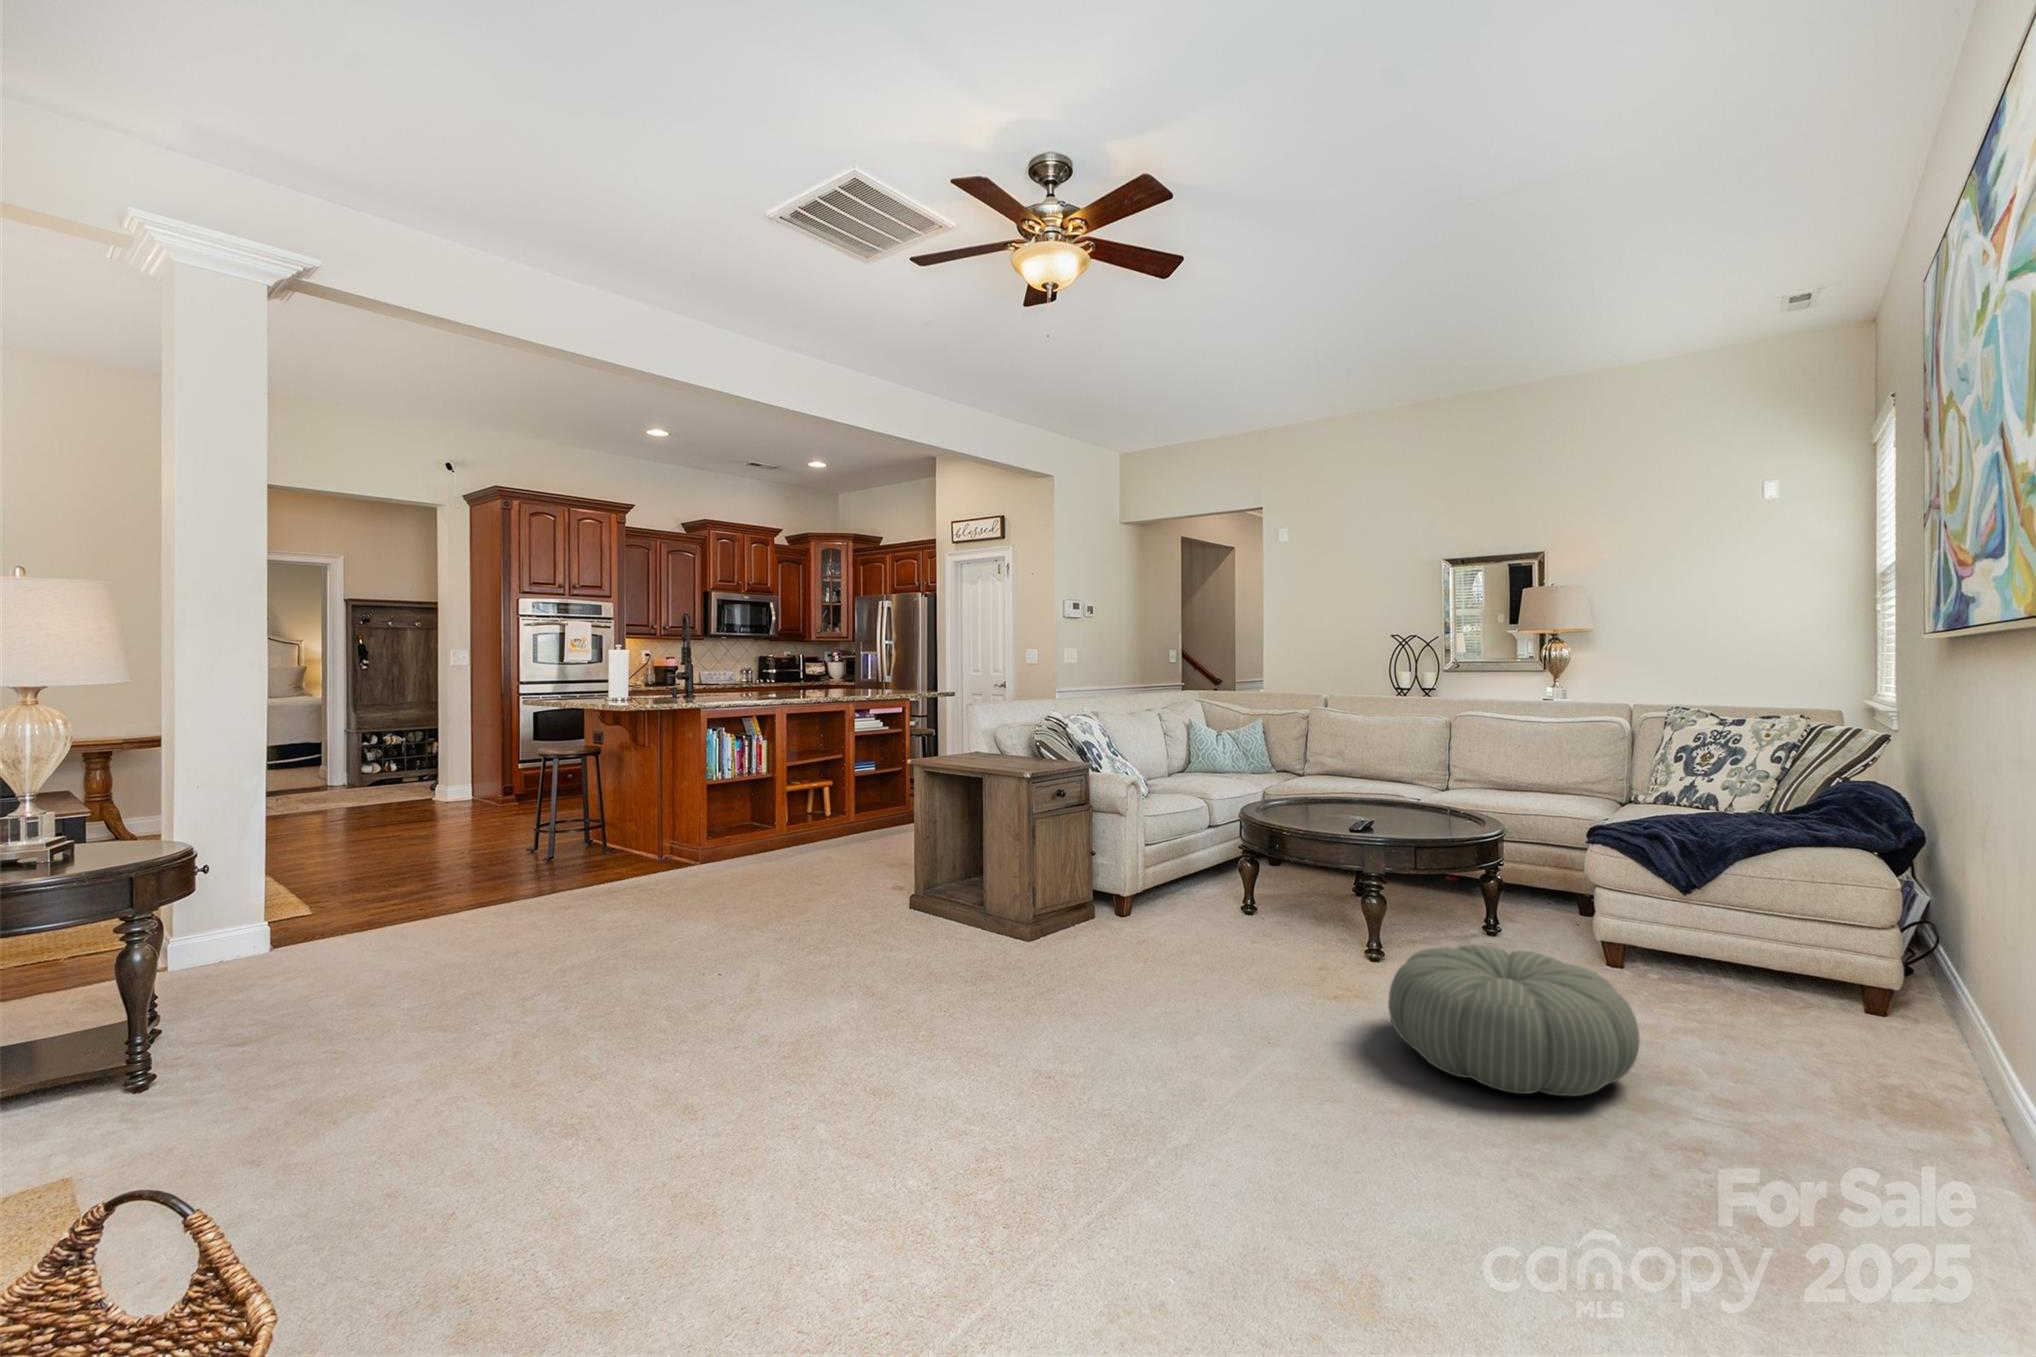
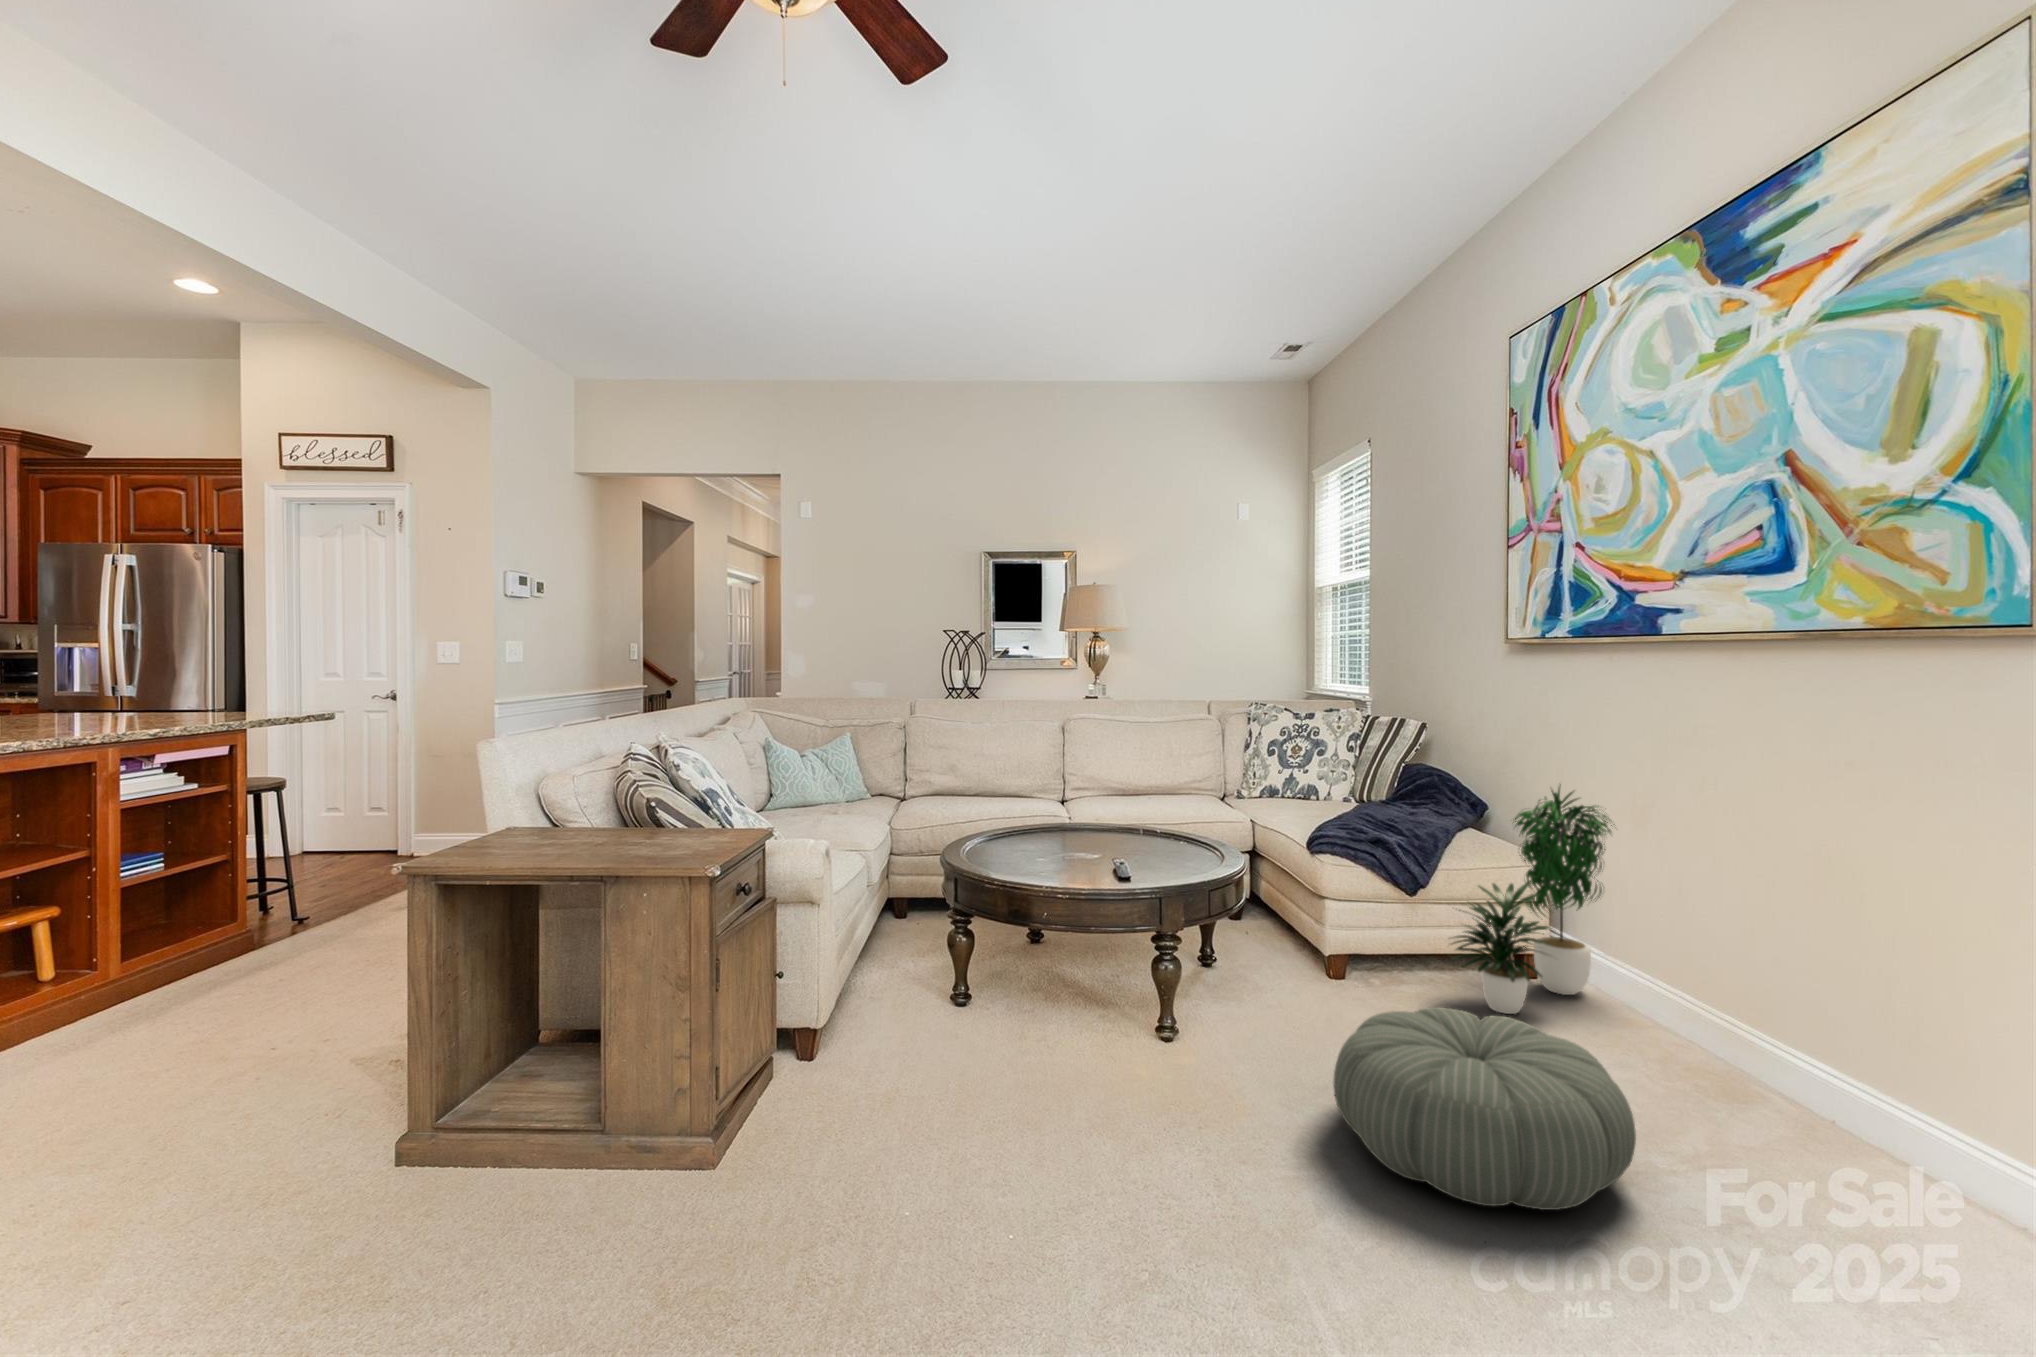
potted plant: none [1693,792,1950,1028] -> present [1453,784,1615,1014]

